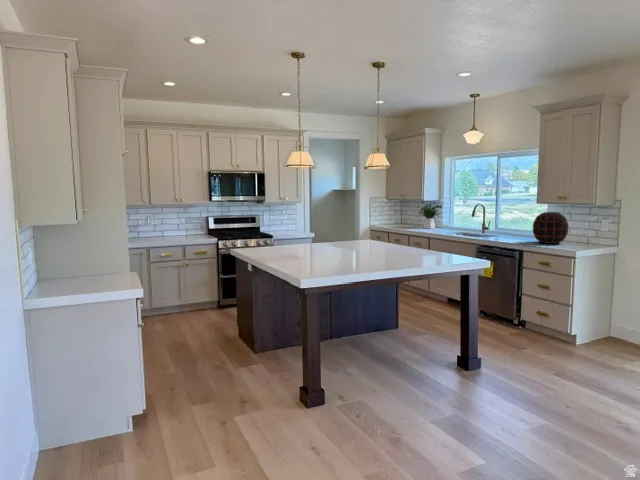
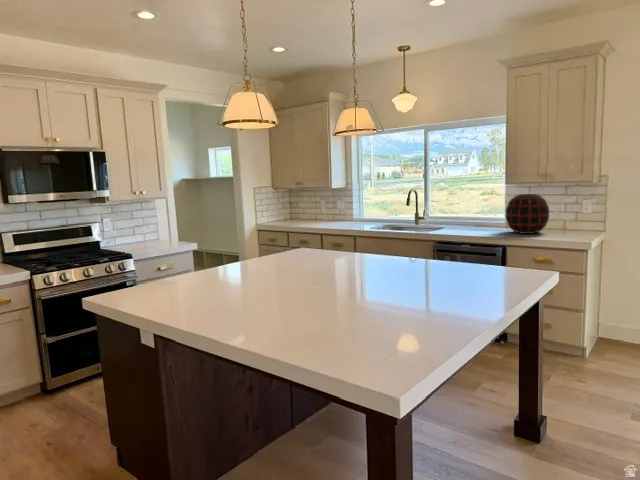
flower arrangement: present [419,201,442,229] -> none [320,186,356,224]

